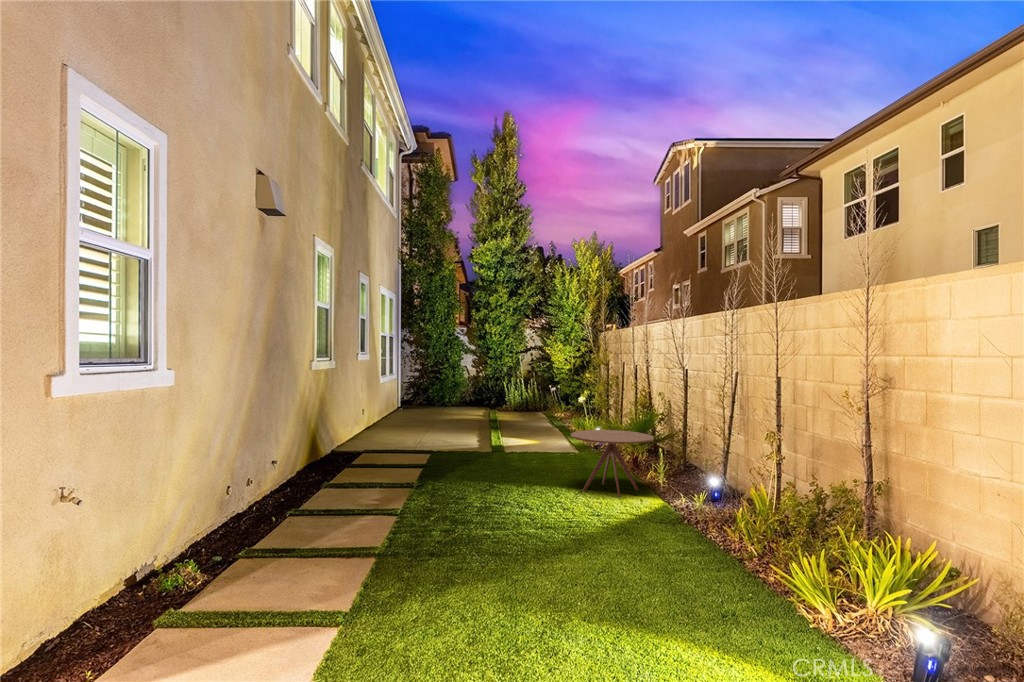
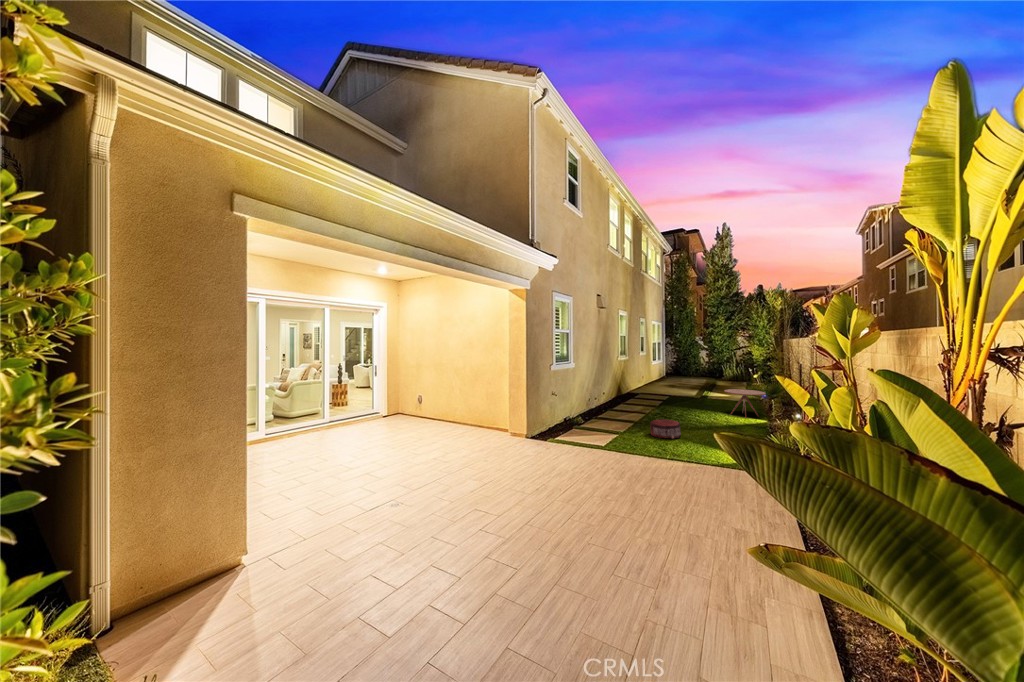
pouf: none [441,545,539,621] -> present [650,419,681,438]

